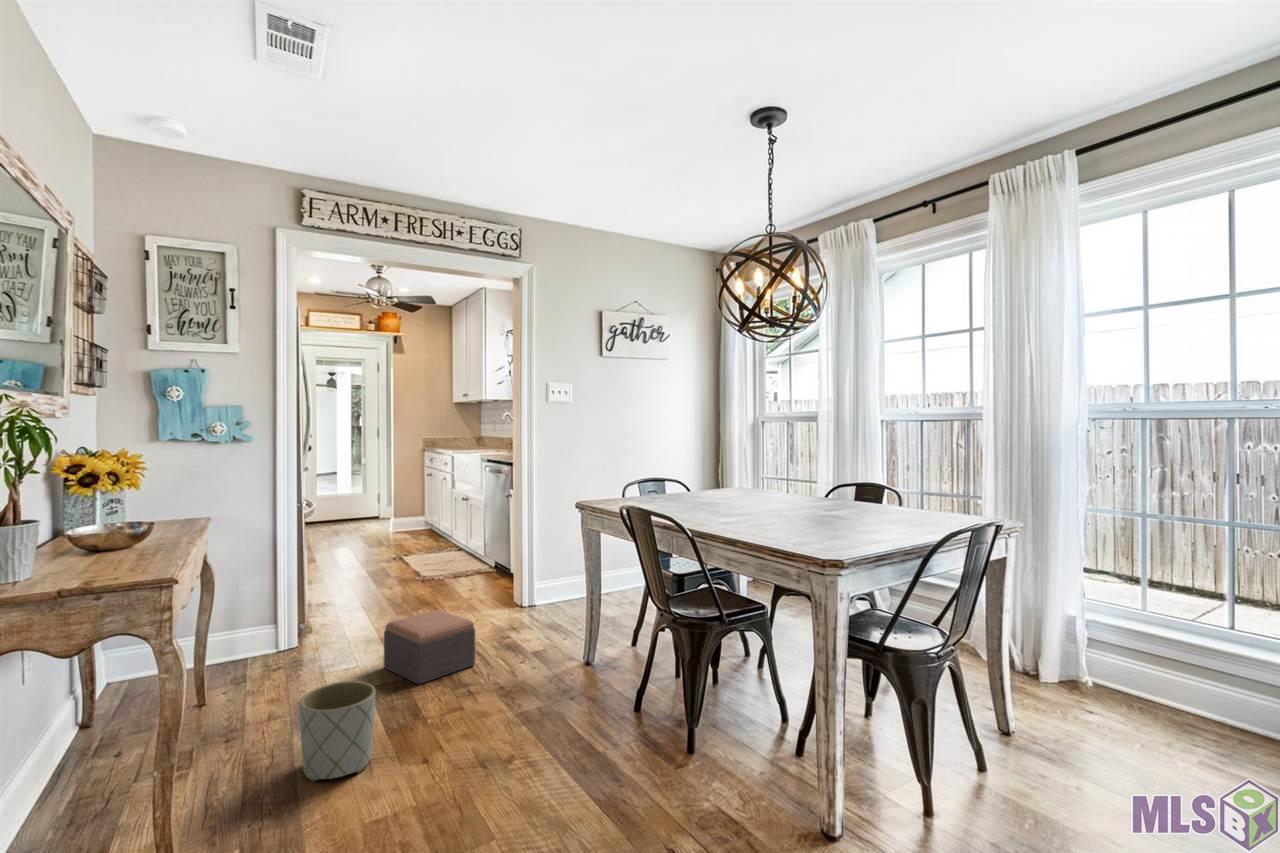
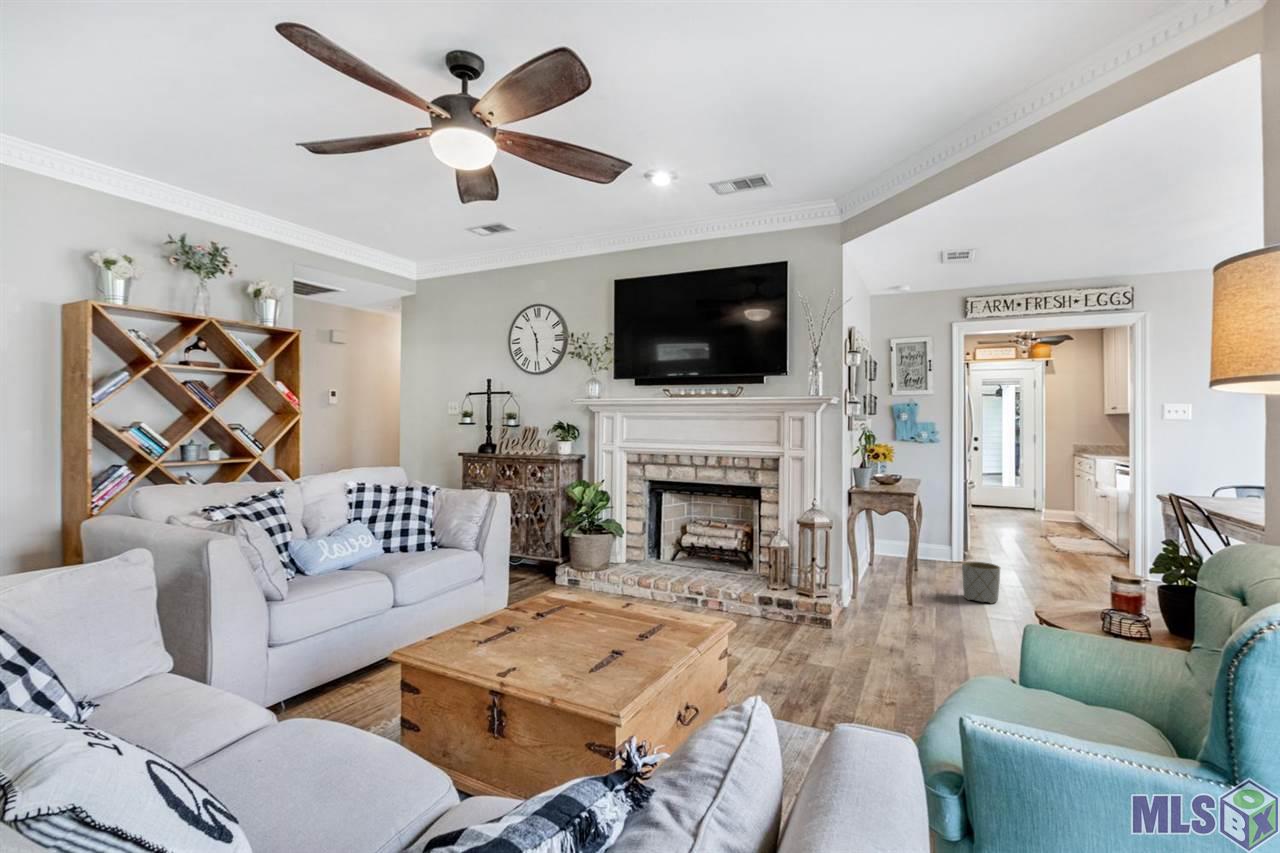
footstool: present [384,610,475,684] -> none [1014,551,1077,590]

